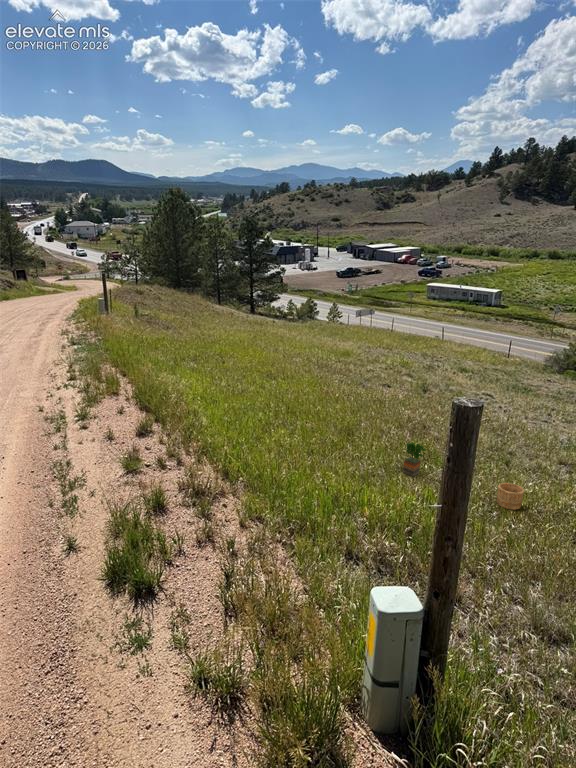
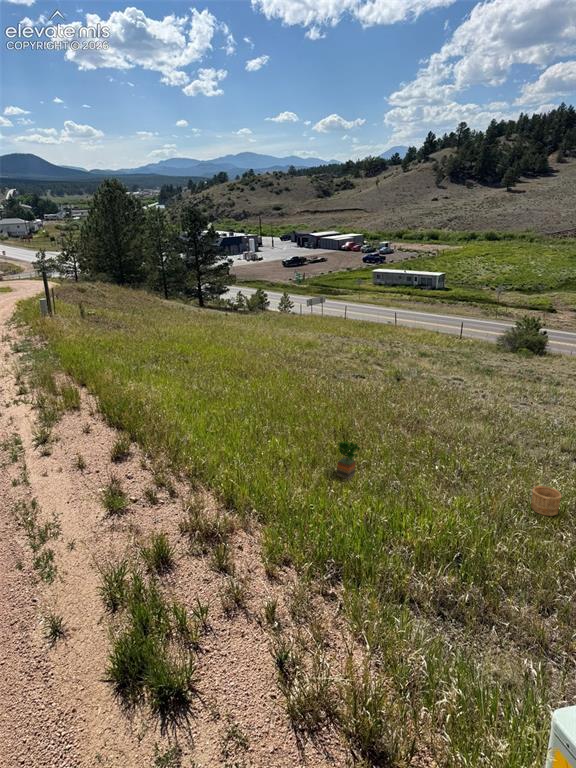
potted tree: present [403,442,426,476] -> present [337,441,360,480]

